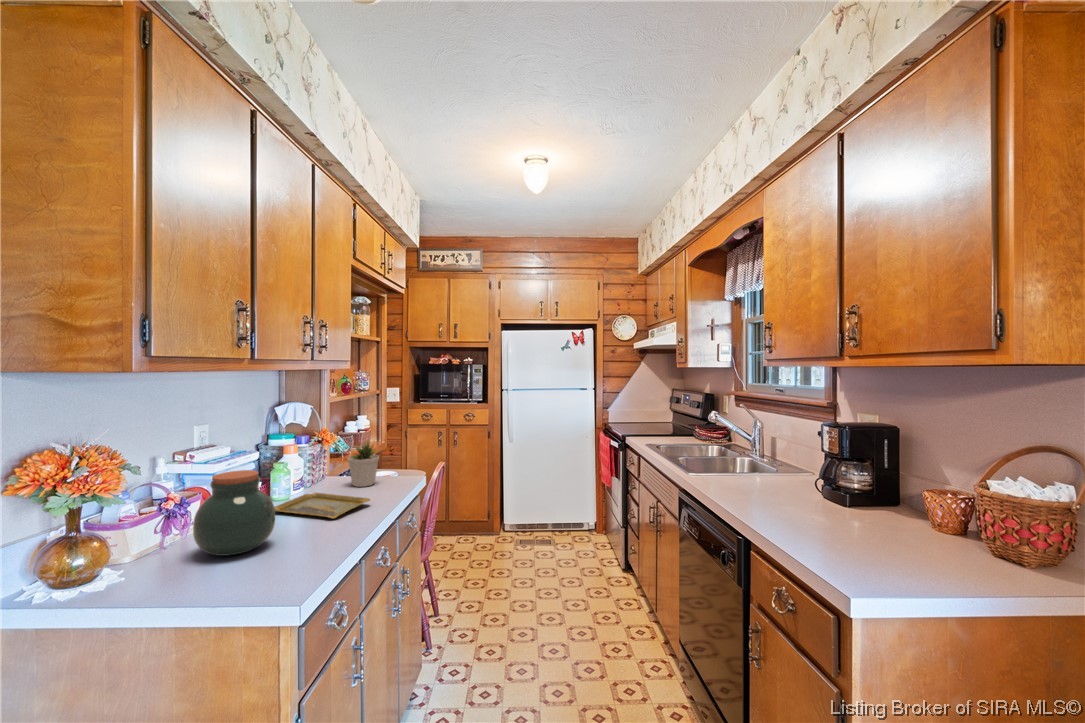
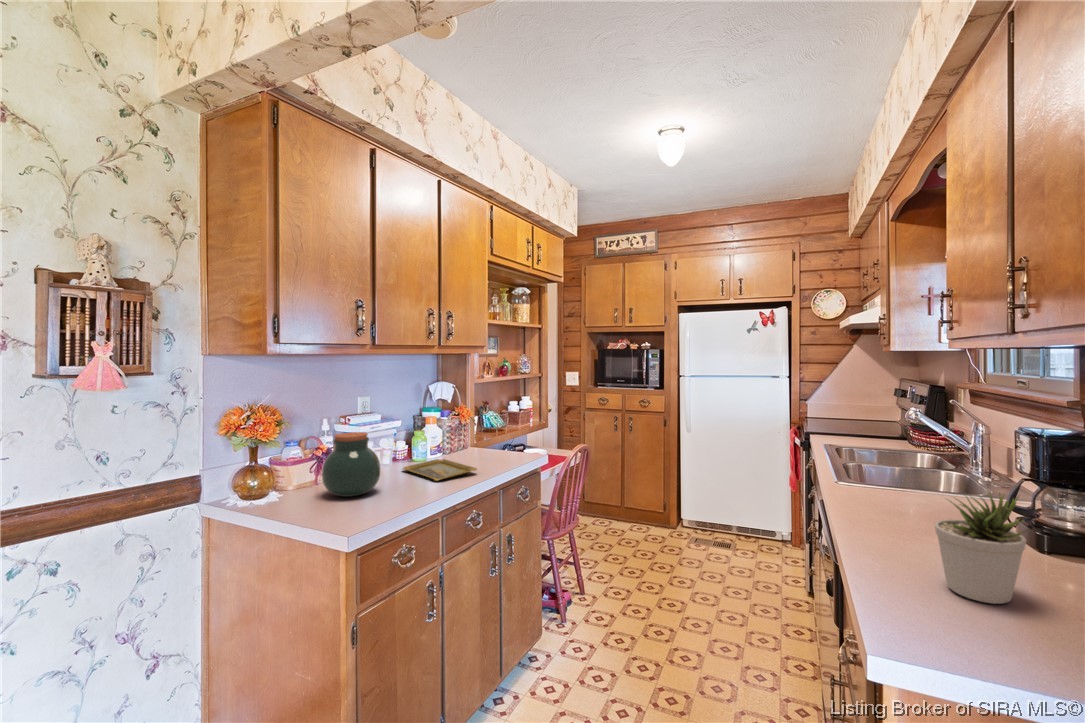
potted plant: present [348,440,379,487] -> present [935,490,1026,604]

